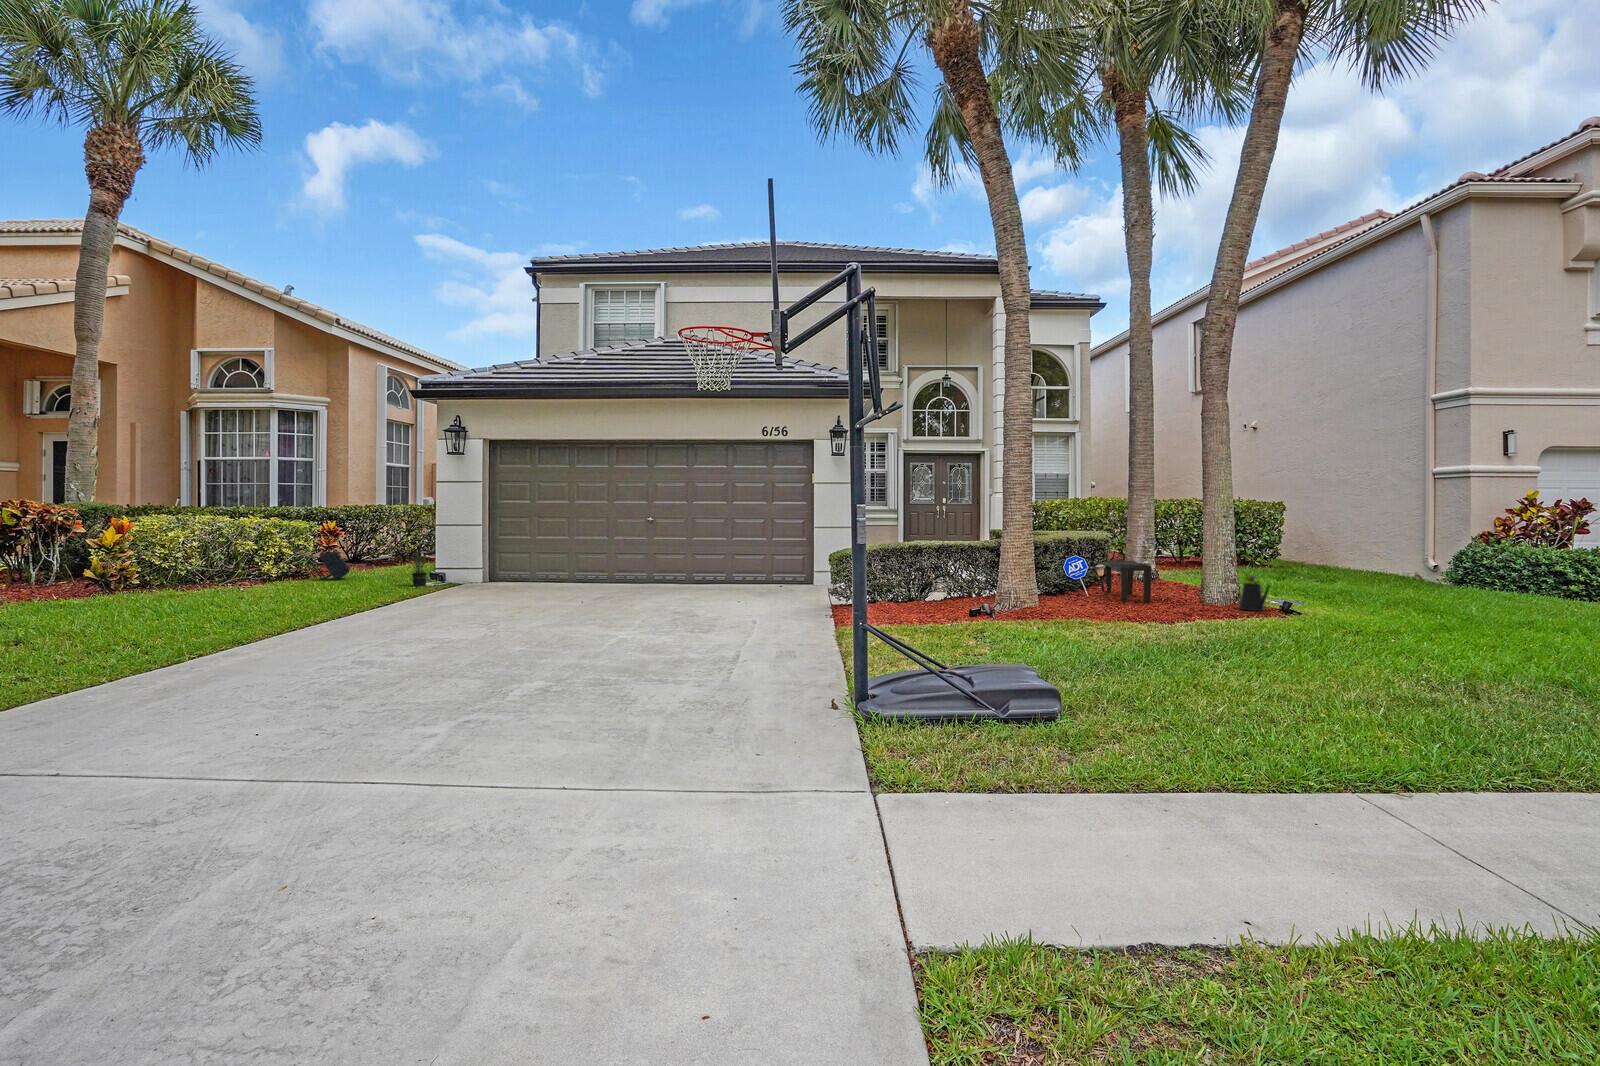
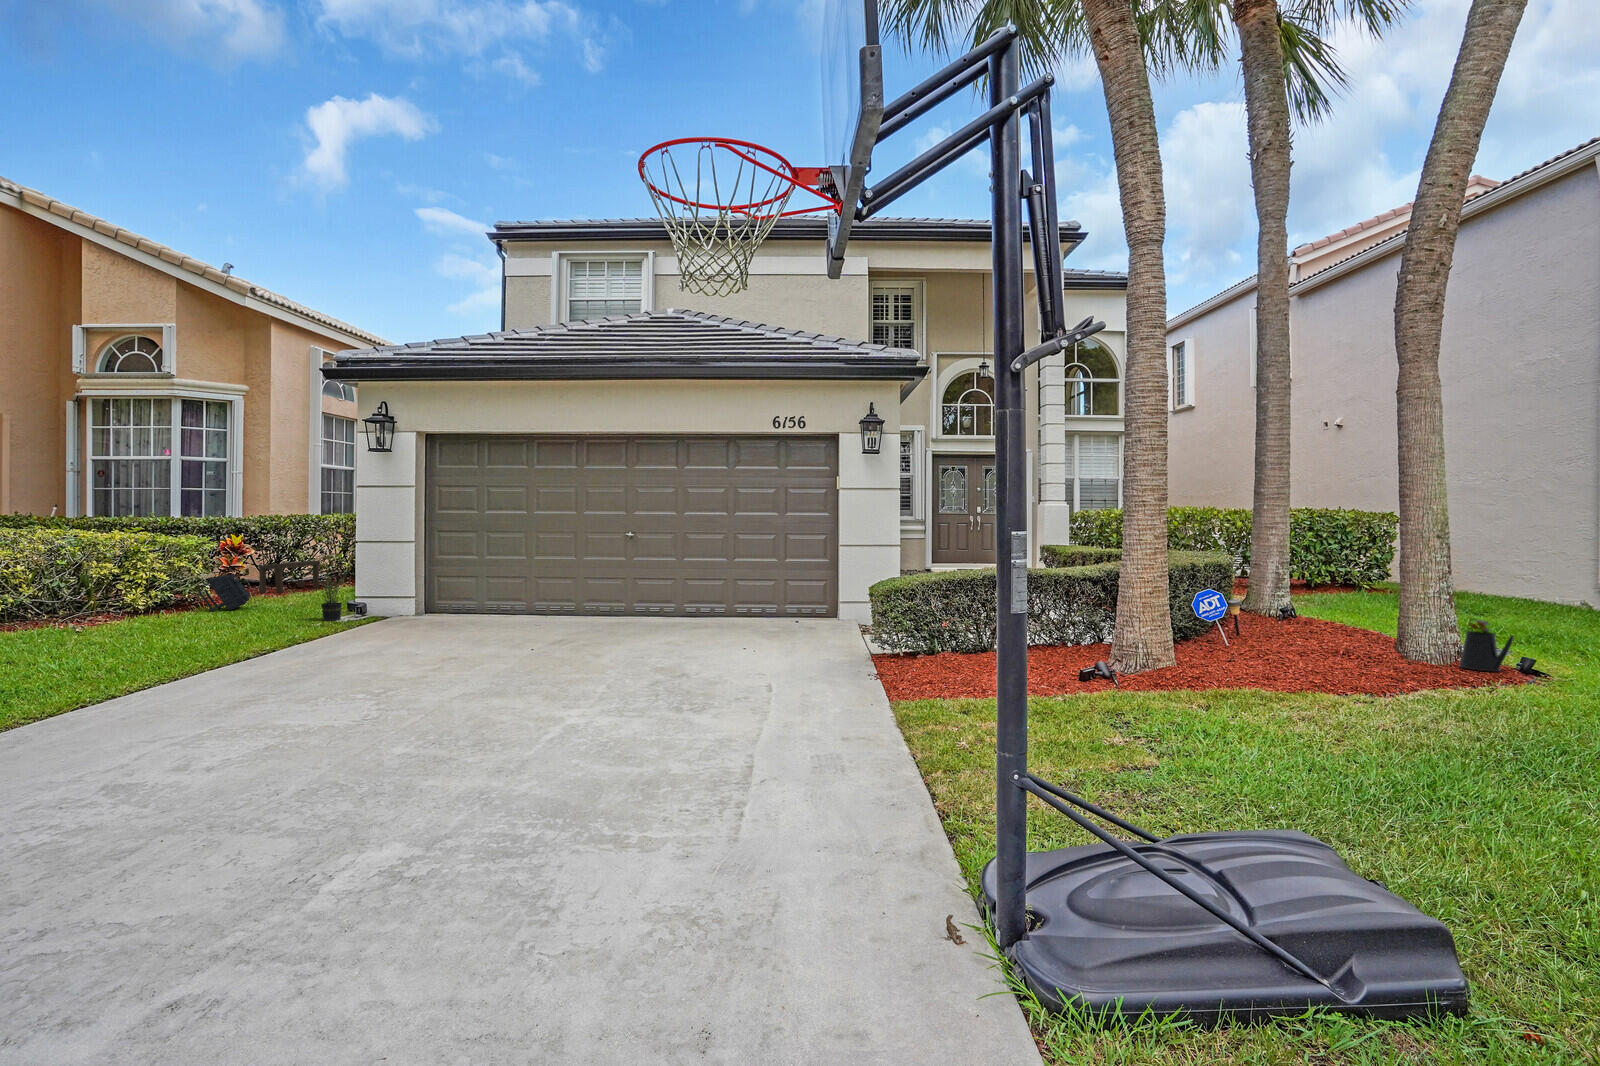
bench: present [1105,561,1152,602] -> present [259,561,320,593]

